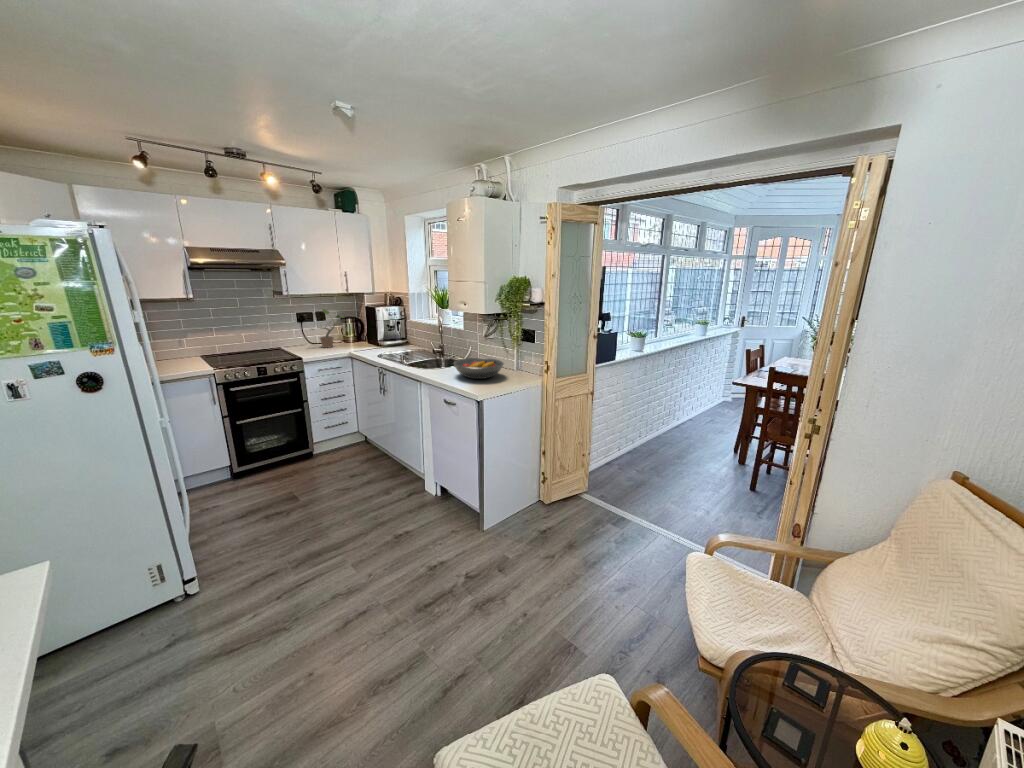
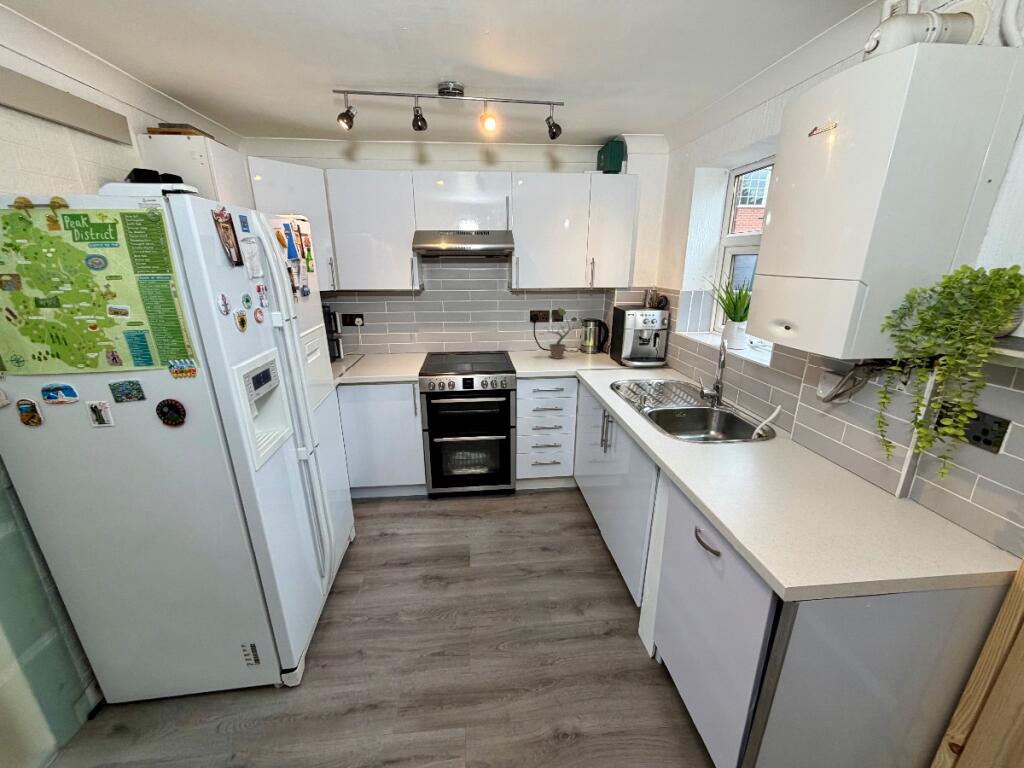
fruit bowl: present [454,358,504,379] -> none [737,436,884,507]

